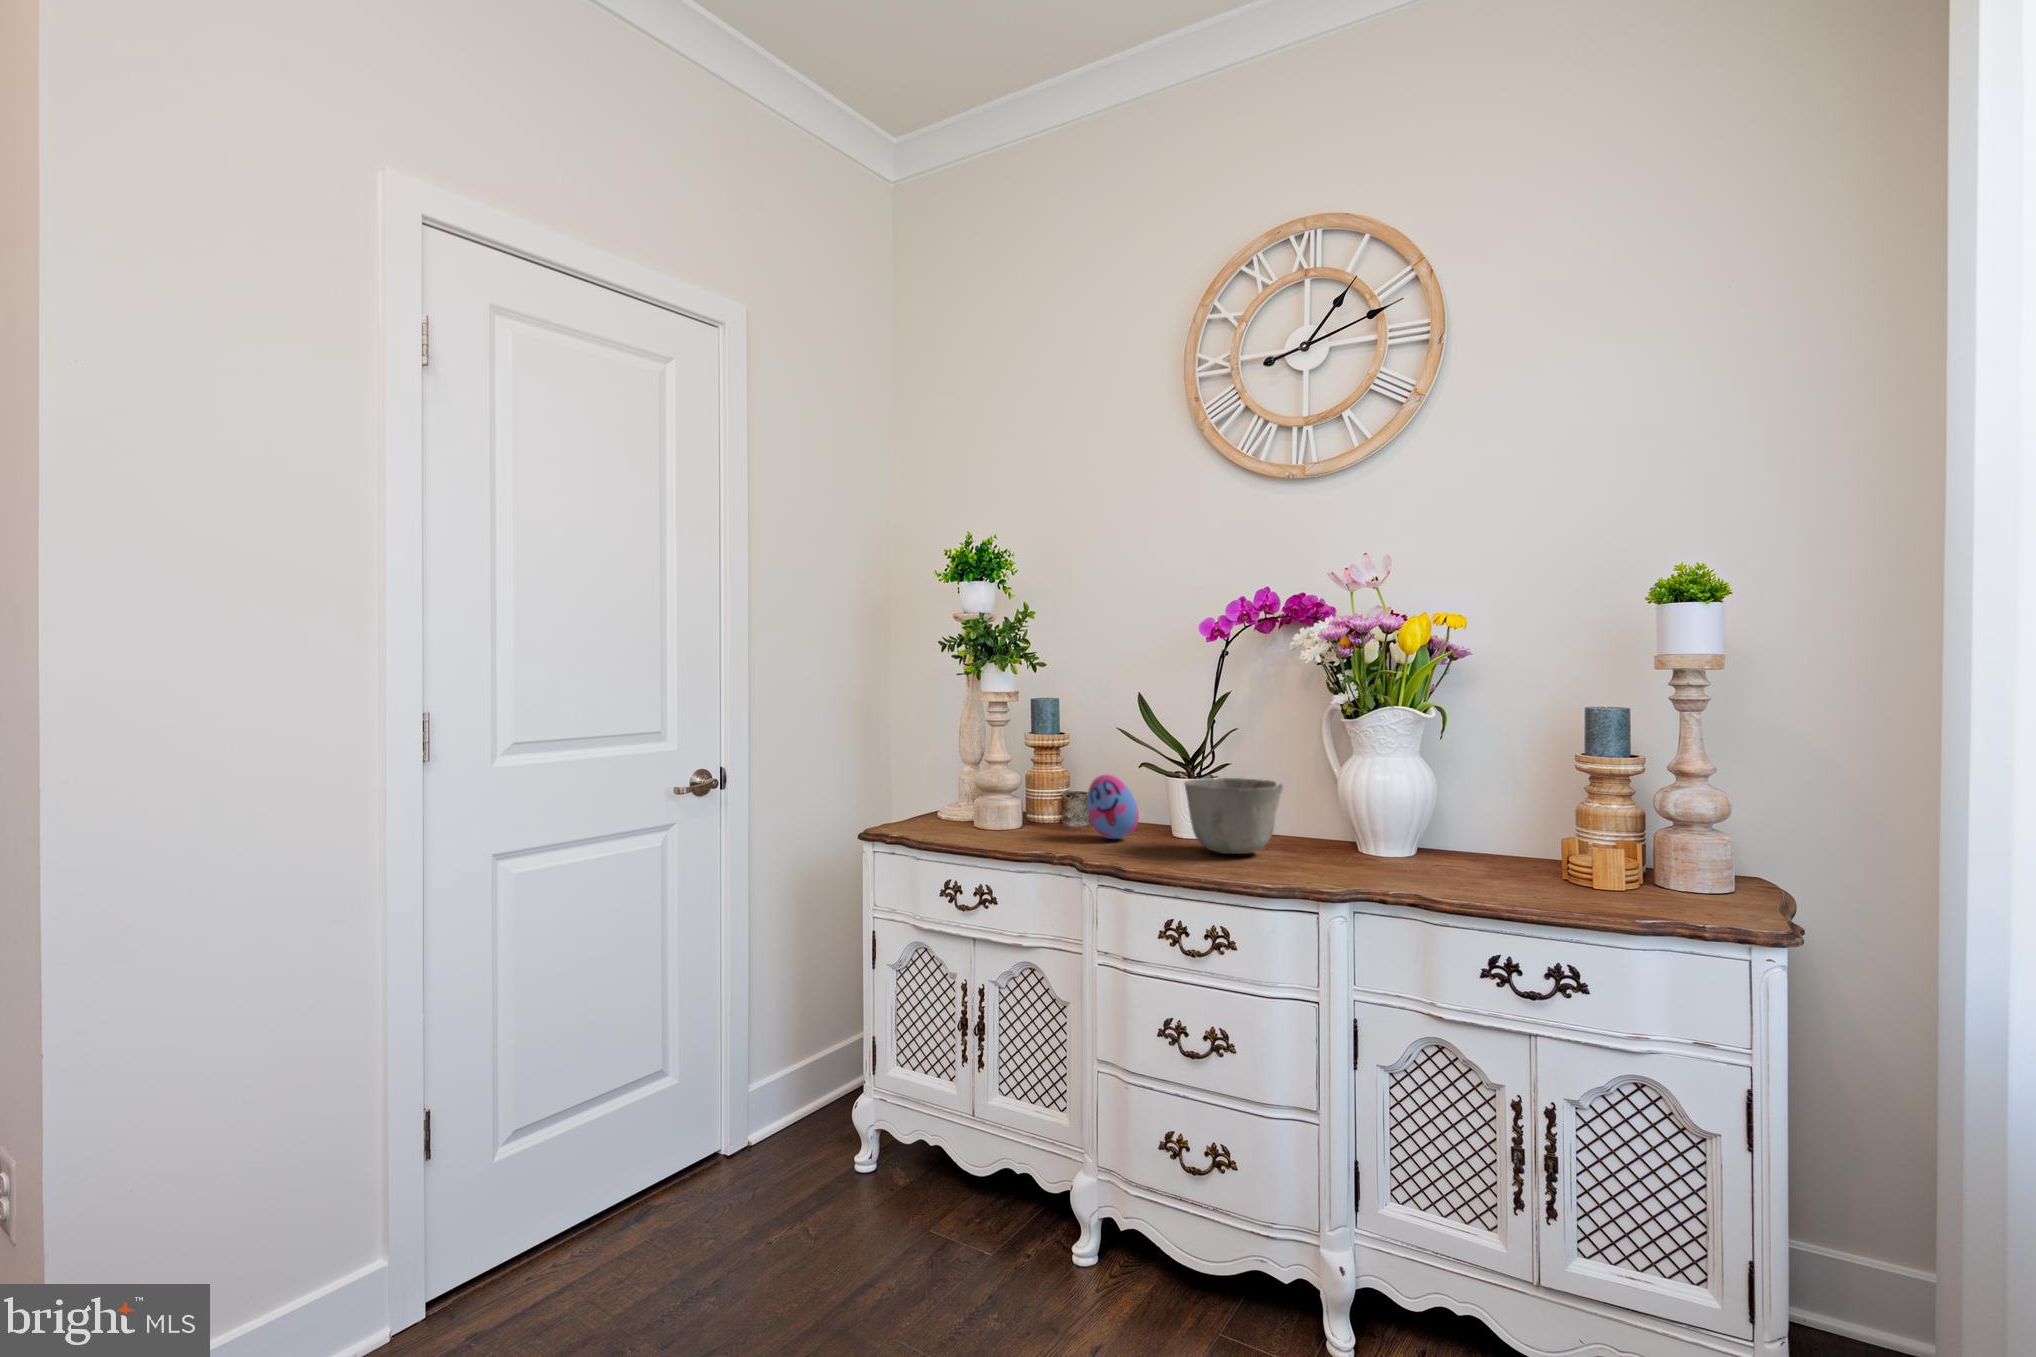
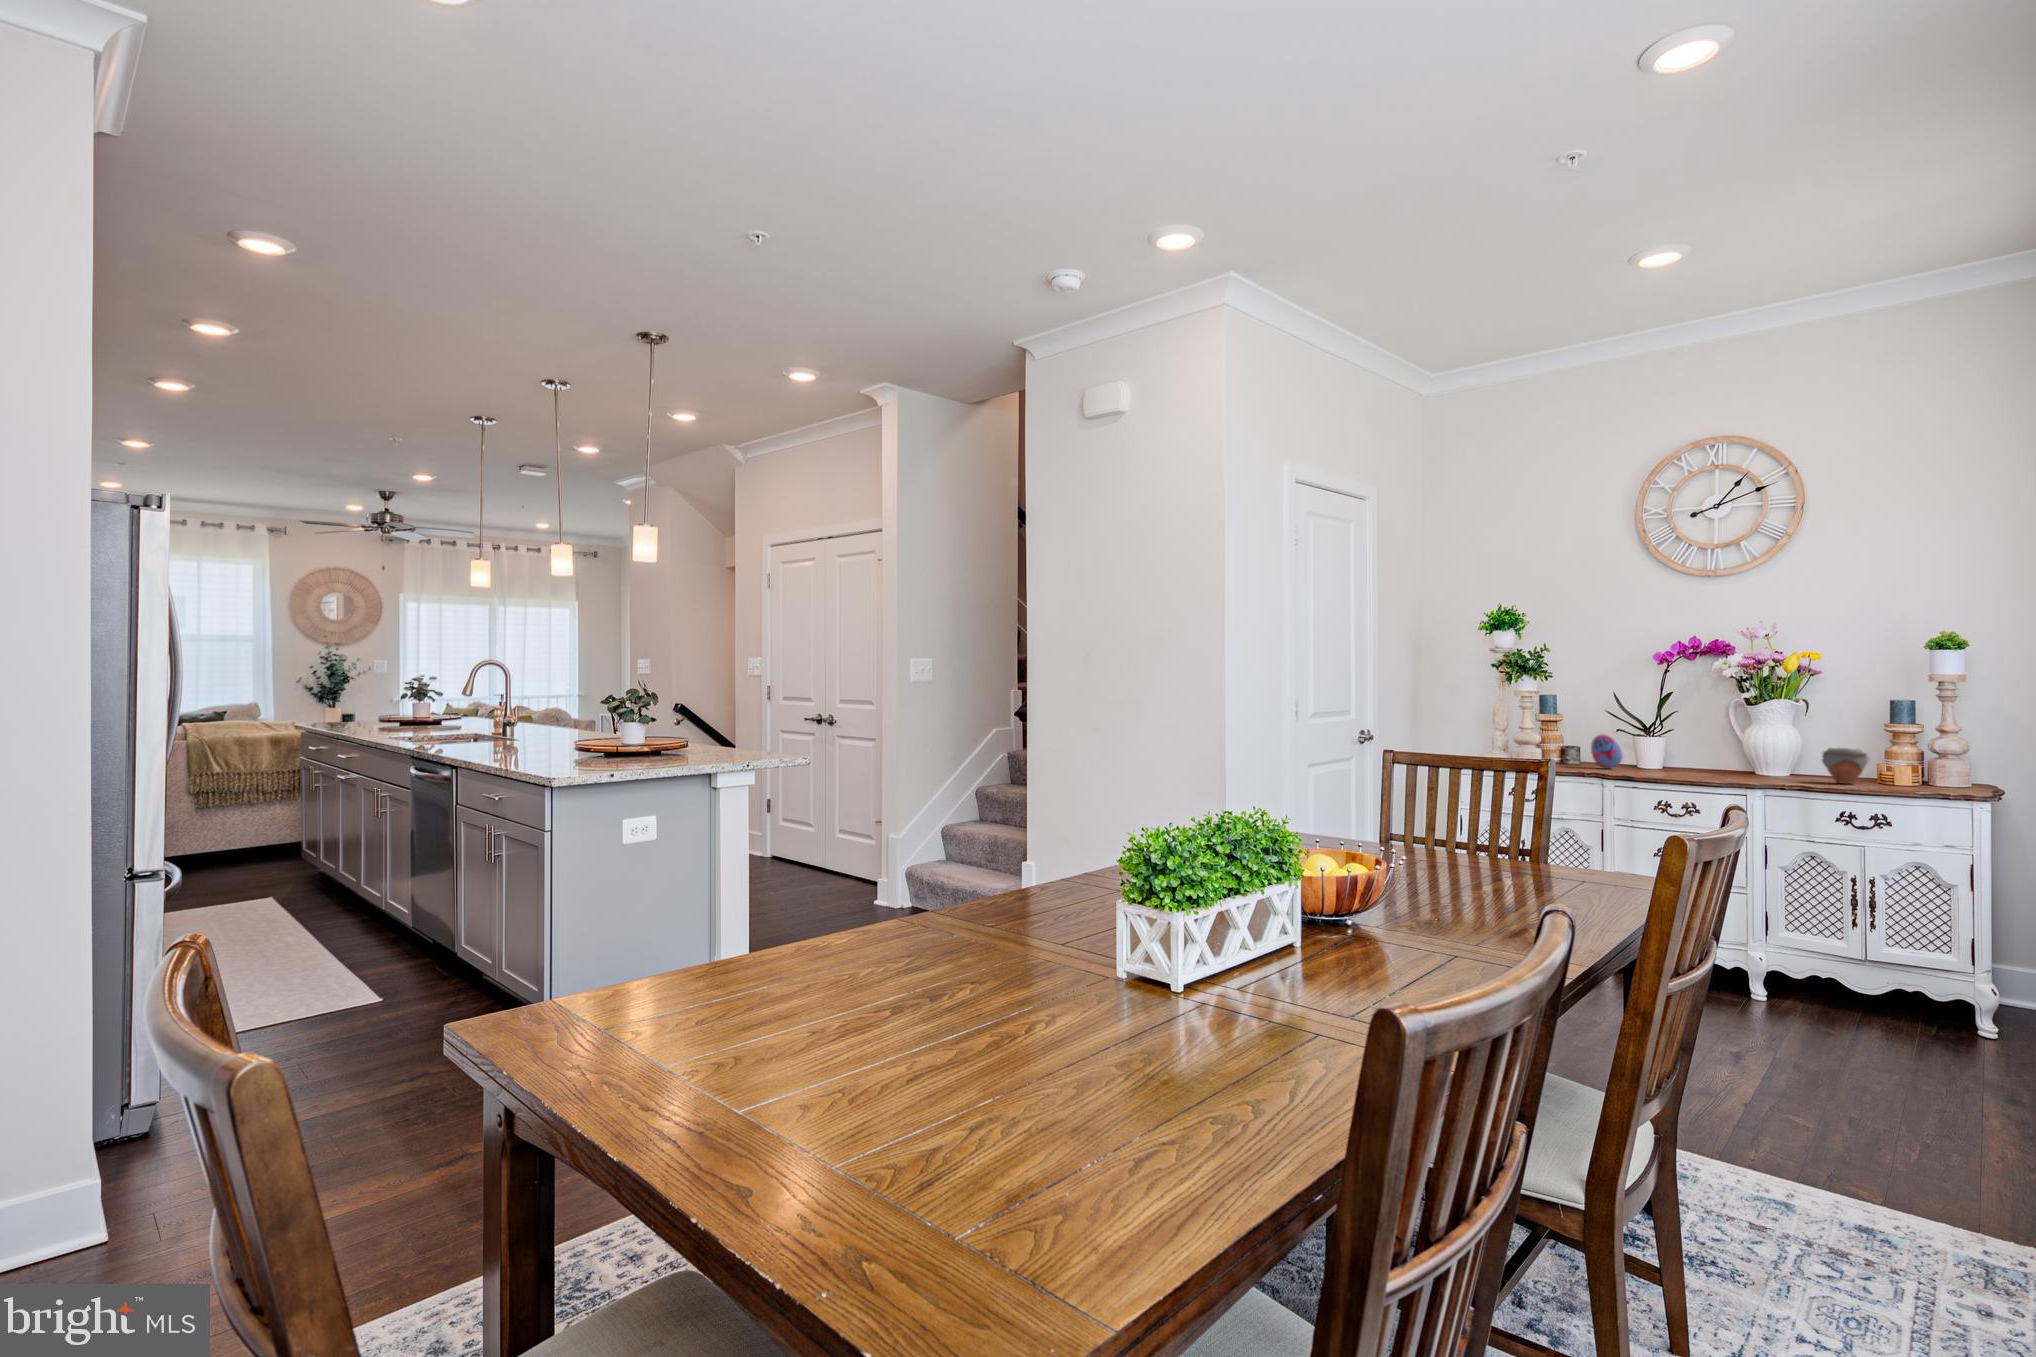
ceramic bowl: present [1184,778,1283,854] -> none [1655,736,1715,773]
jar: none [1458,810,1549,890] -> present [1822,748,1869,784]

